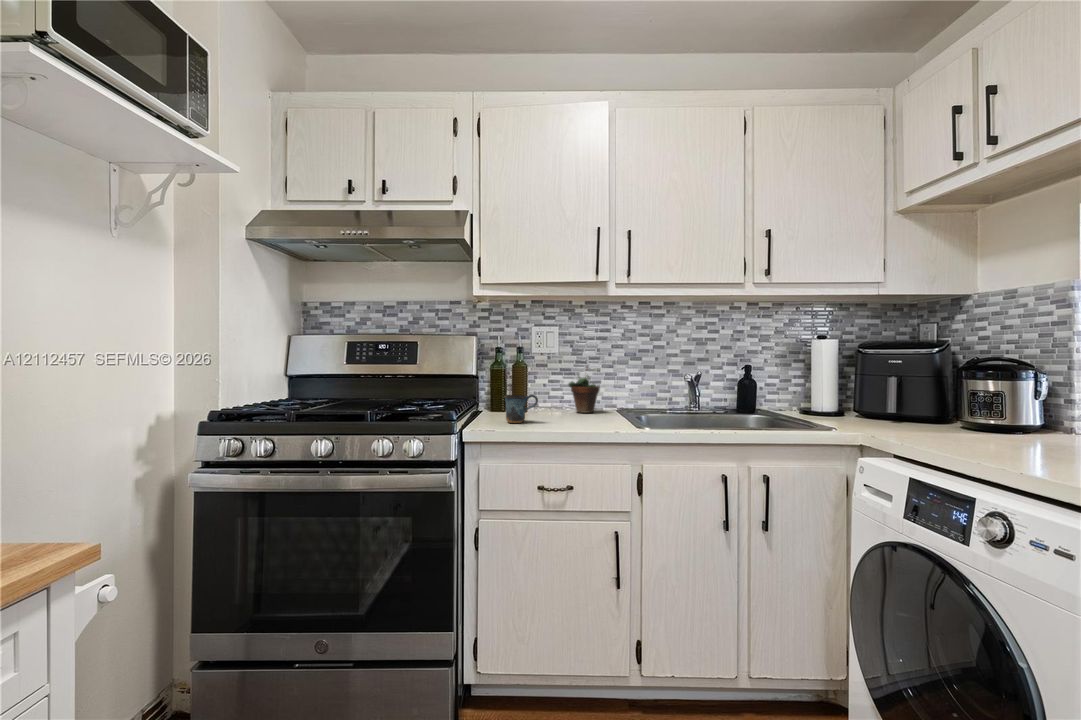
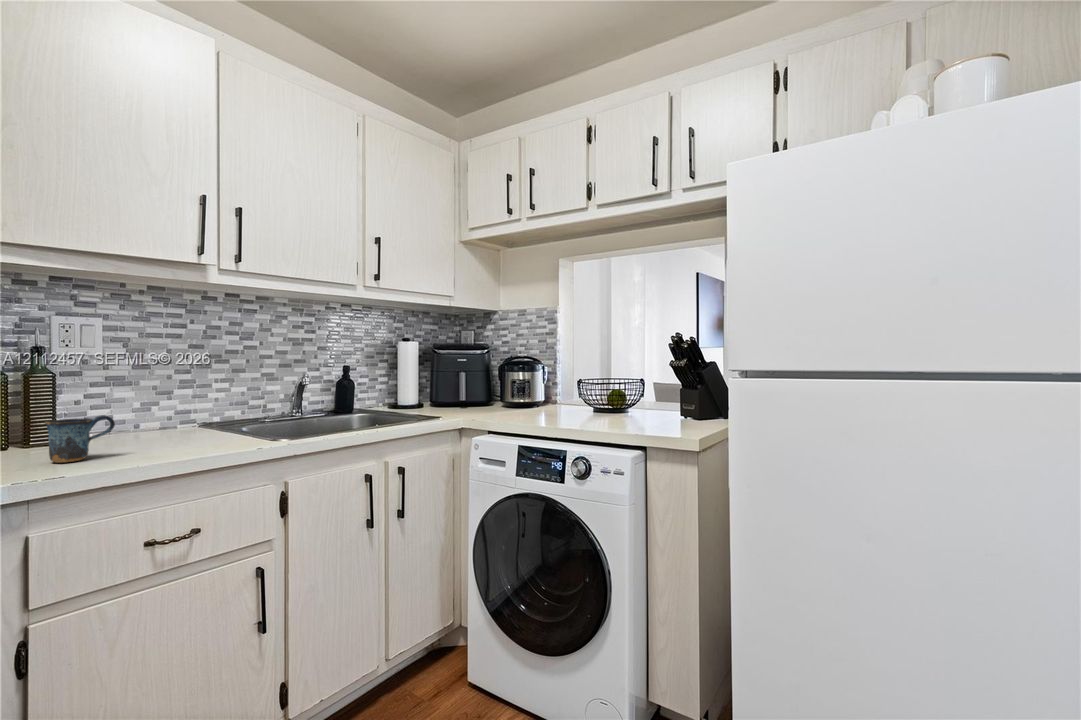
succulent plant: present [568,367,600,413] -> none [130,371,181,435]

